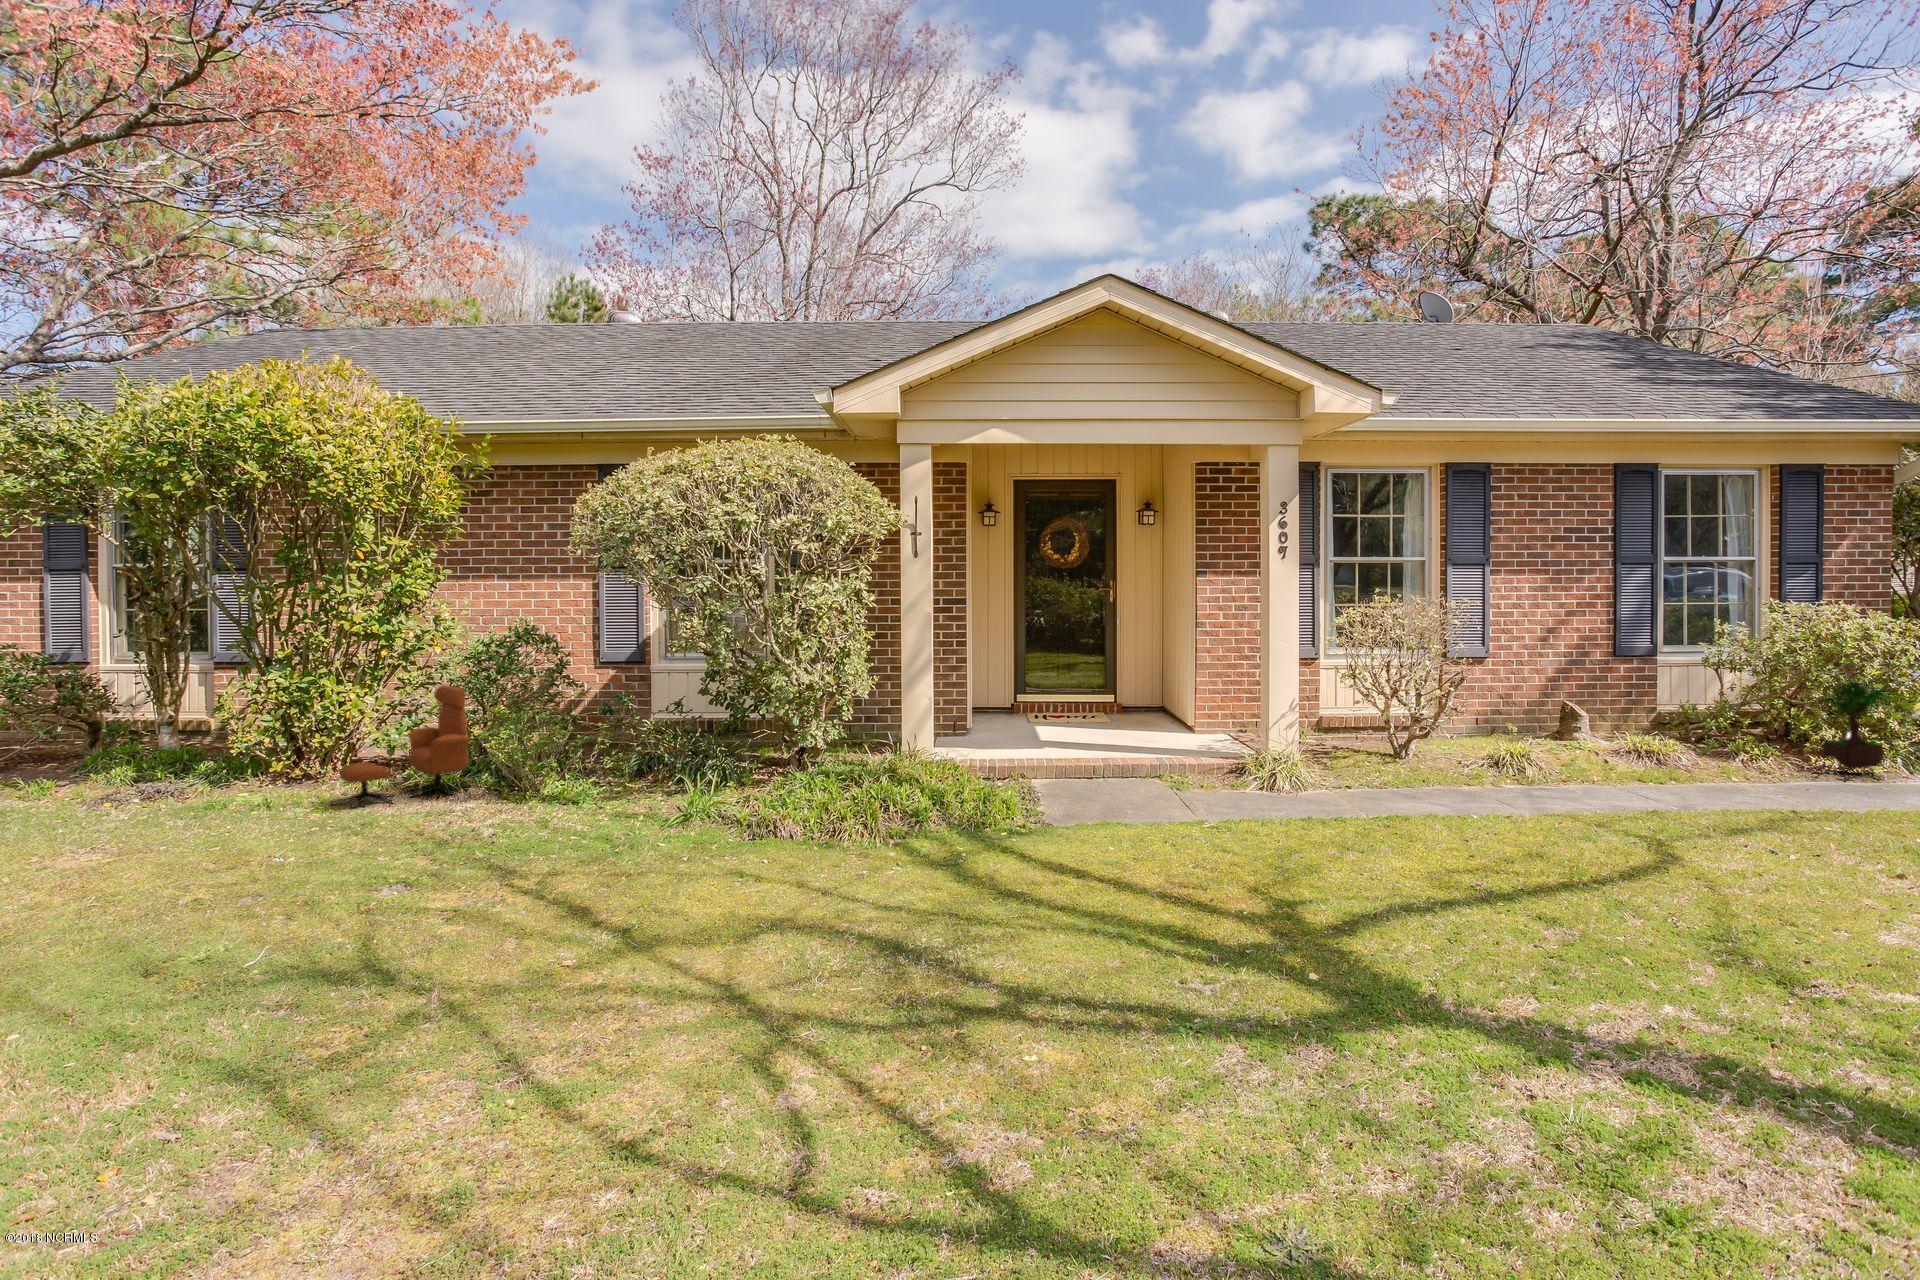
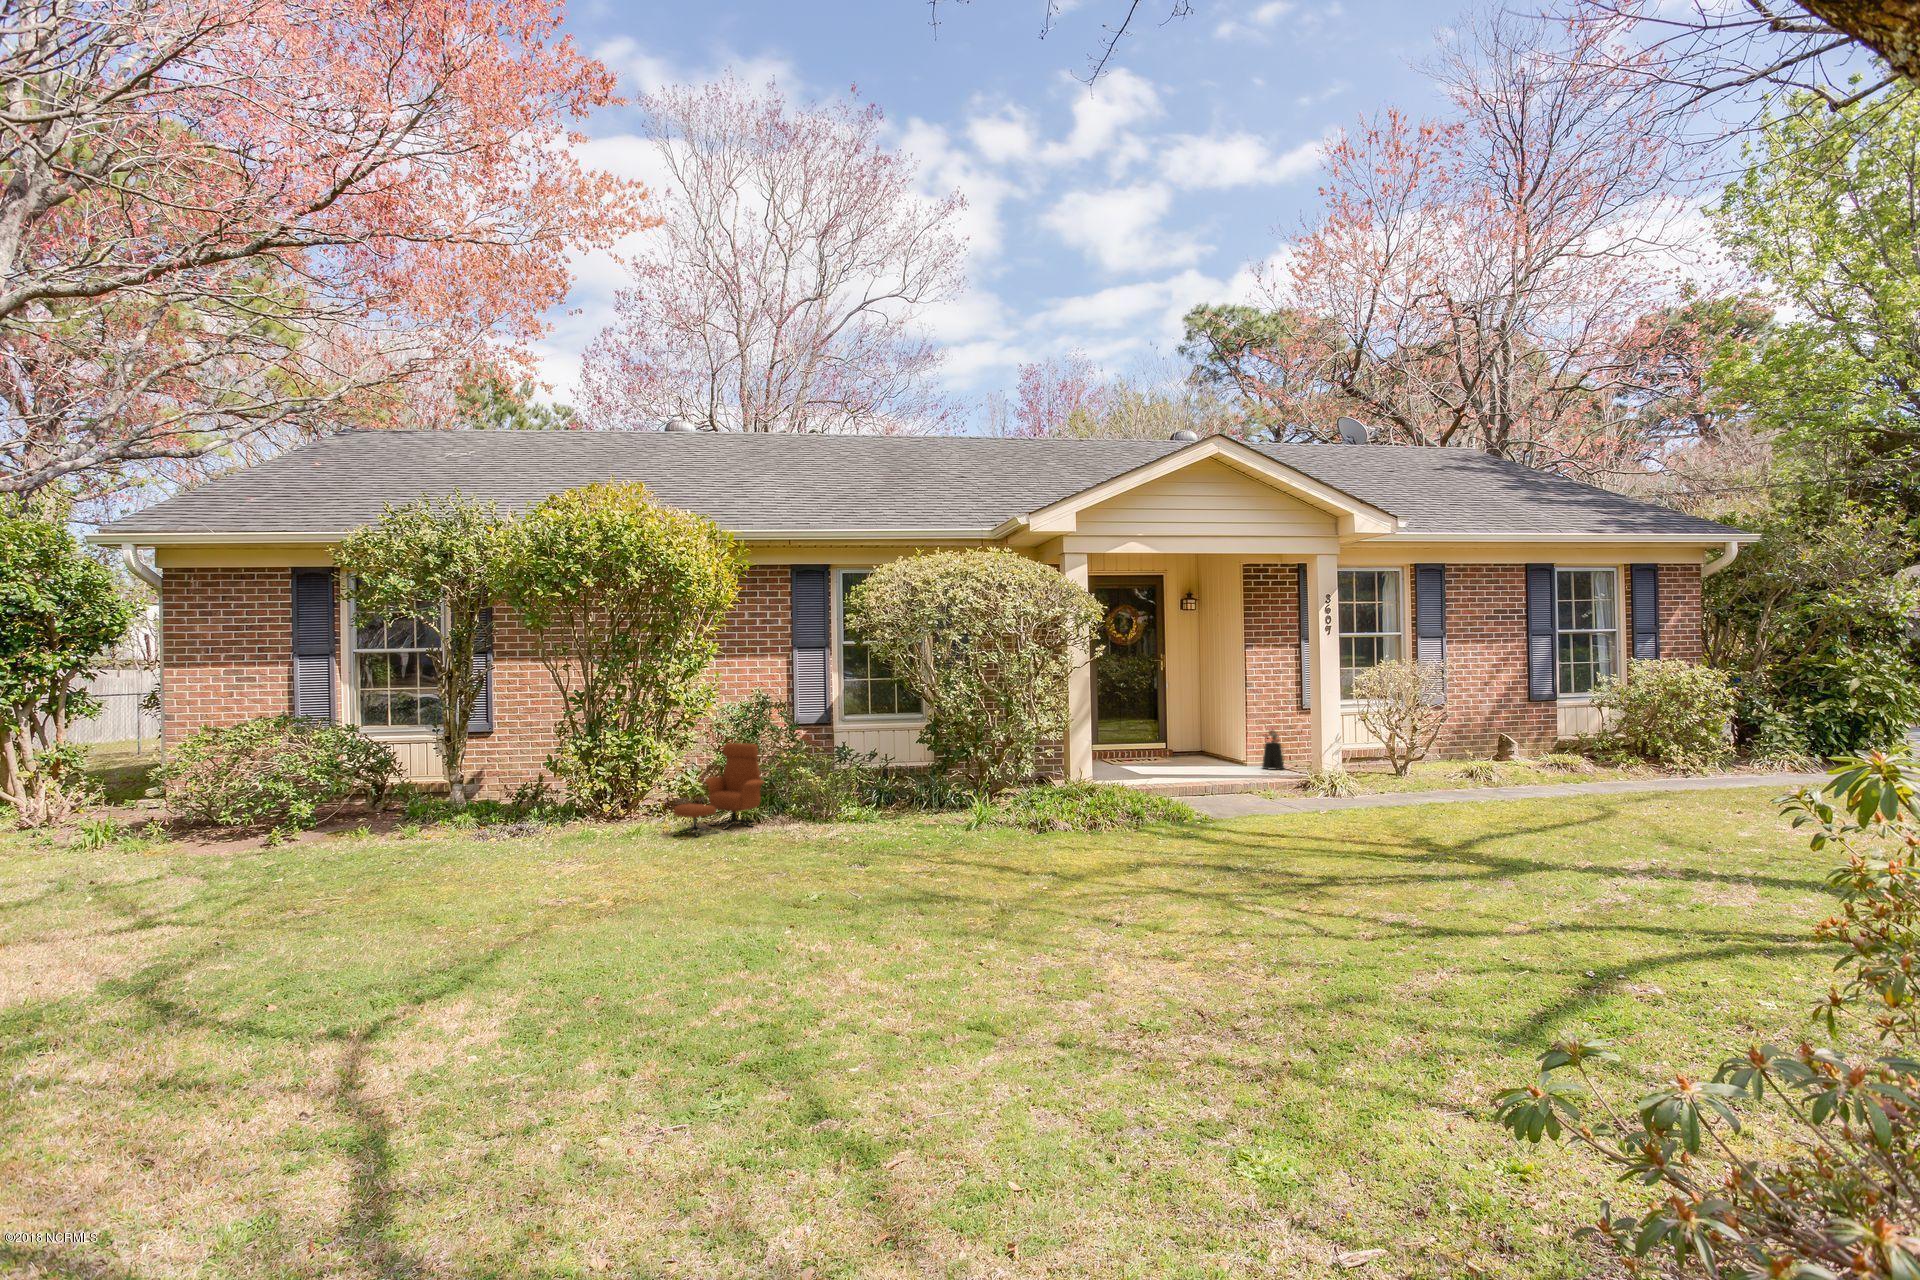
potted tree: present [1813,675,1891,774] -> none [1664,704,1714,775]
watering can: none [1206,685,1237,740] -> present [1262,730,1284,770]

